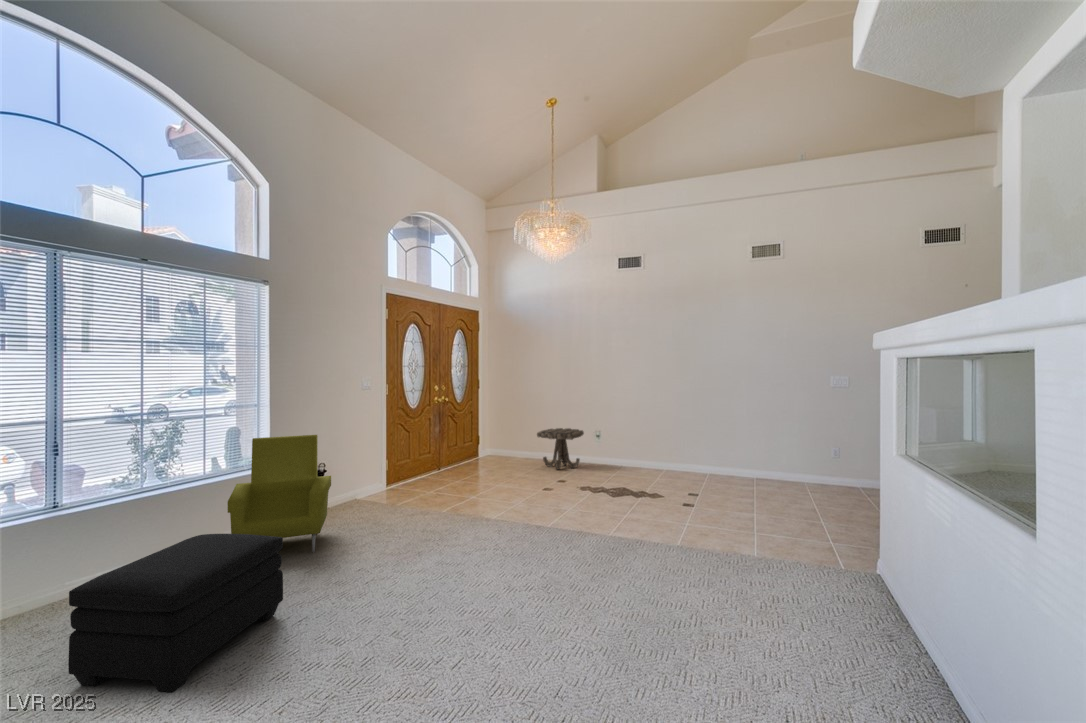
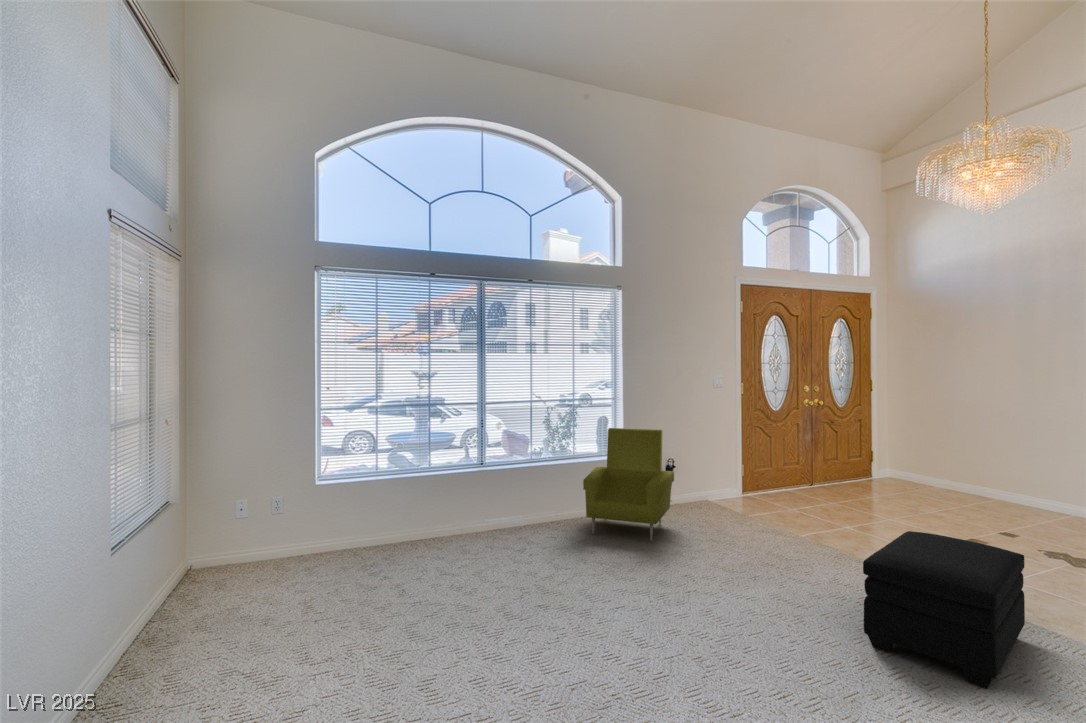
side table: present [537,428,584,469] -> none [958,452,1049,514]
ottoman: present [68,534,283,693] -> present [863,531,1025,689]

